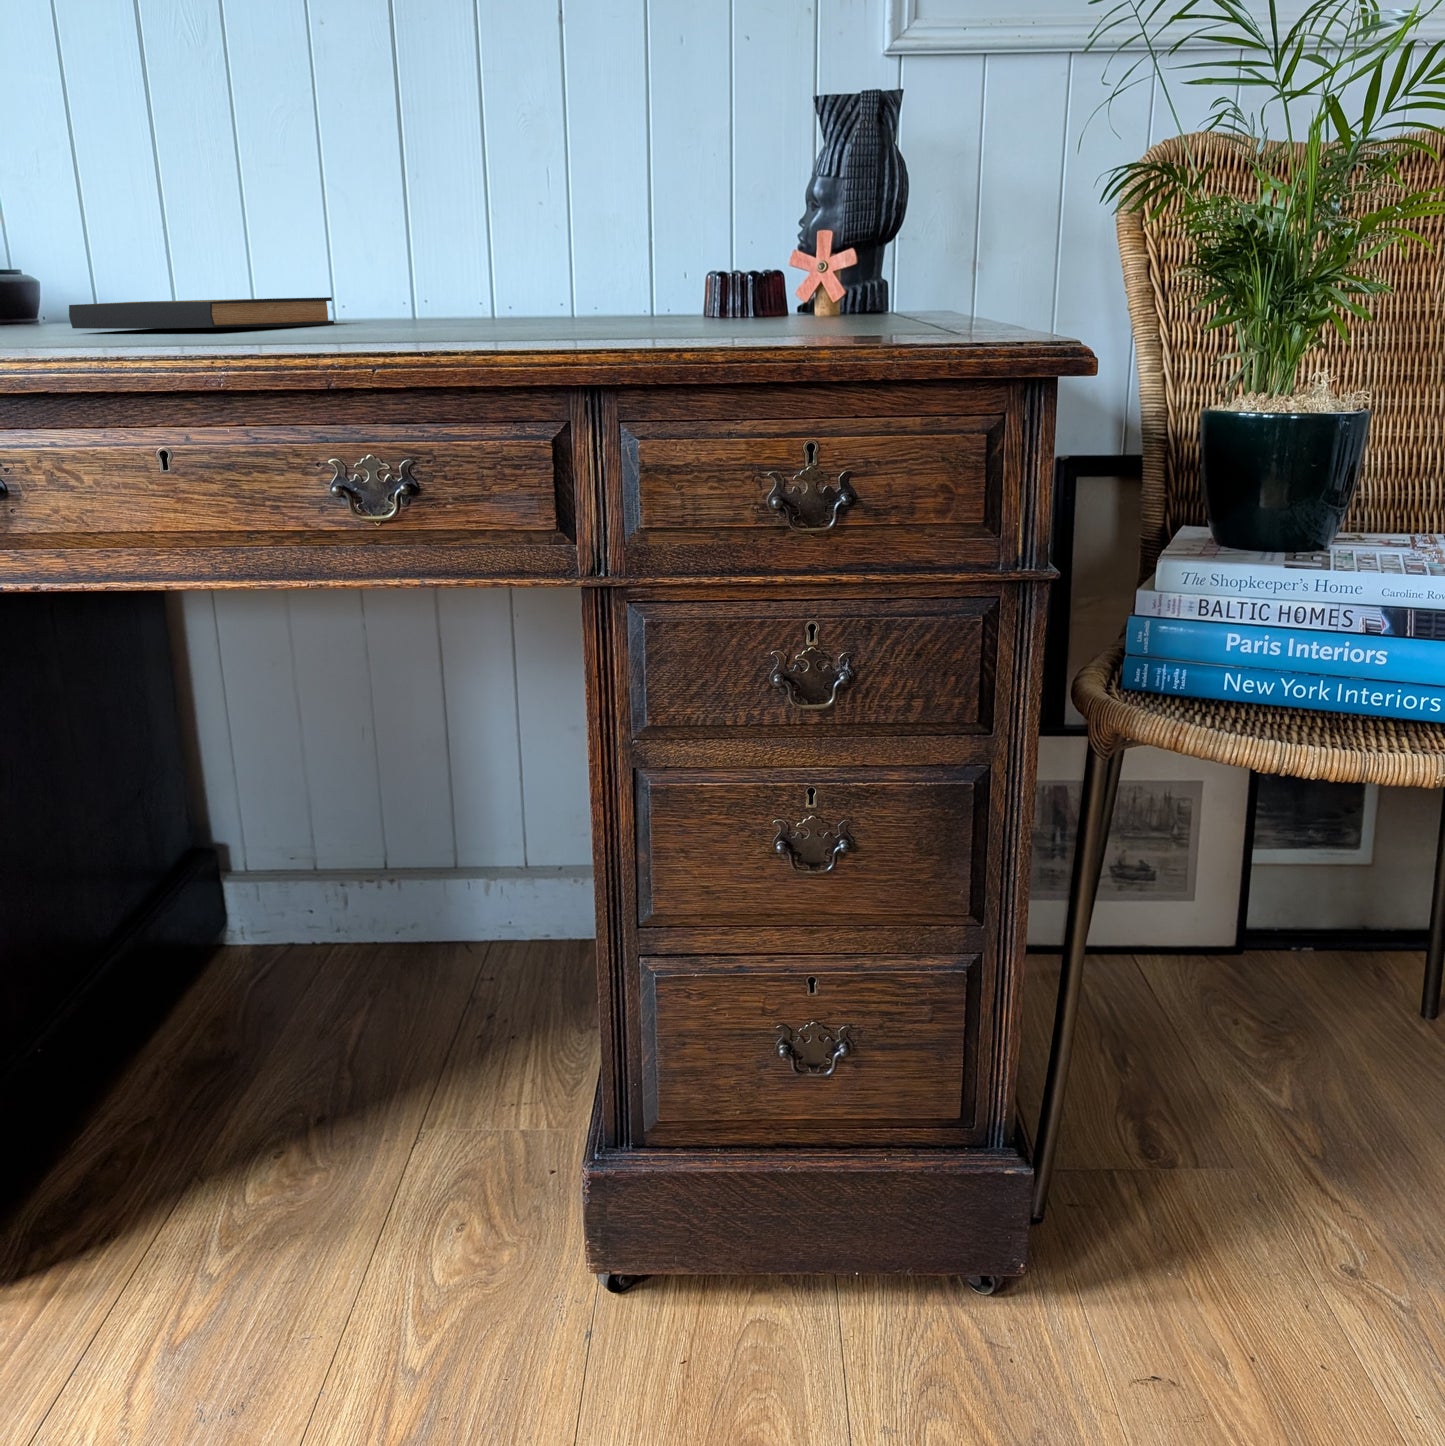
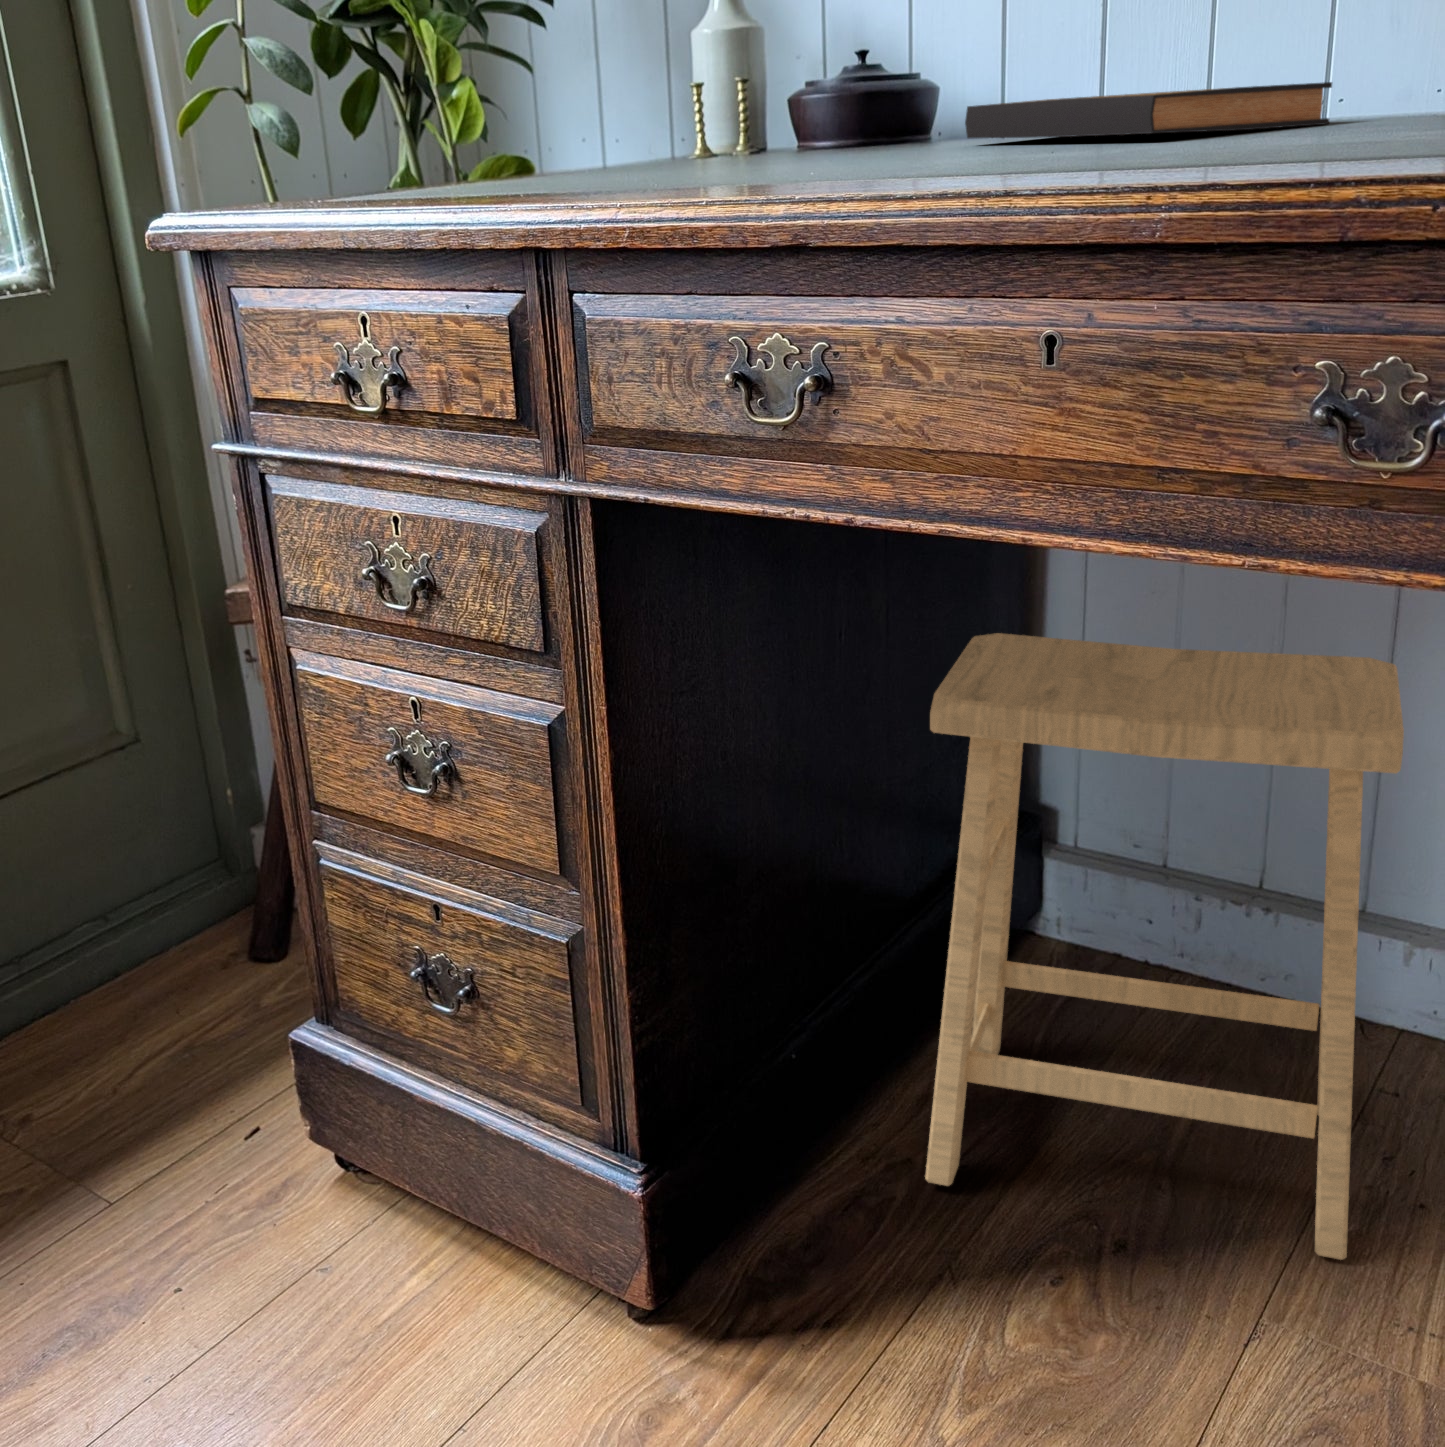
footstool: none [111,675,474,1122] -> present [925,633,1404,1260]

